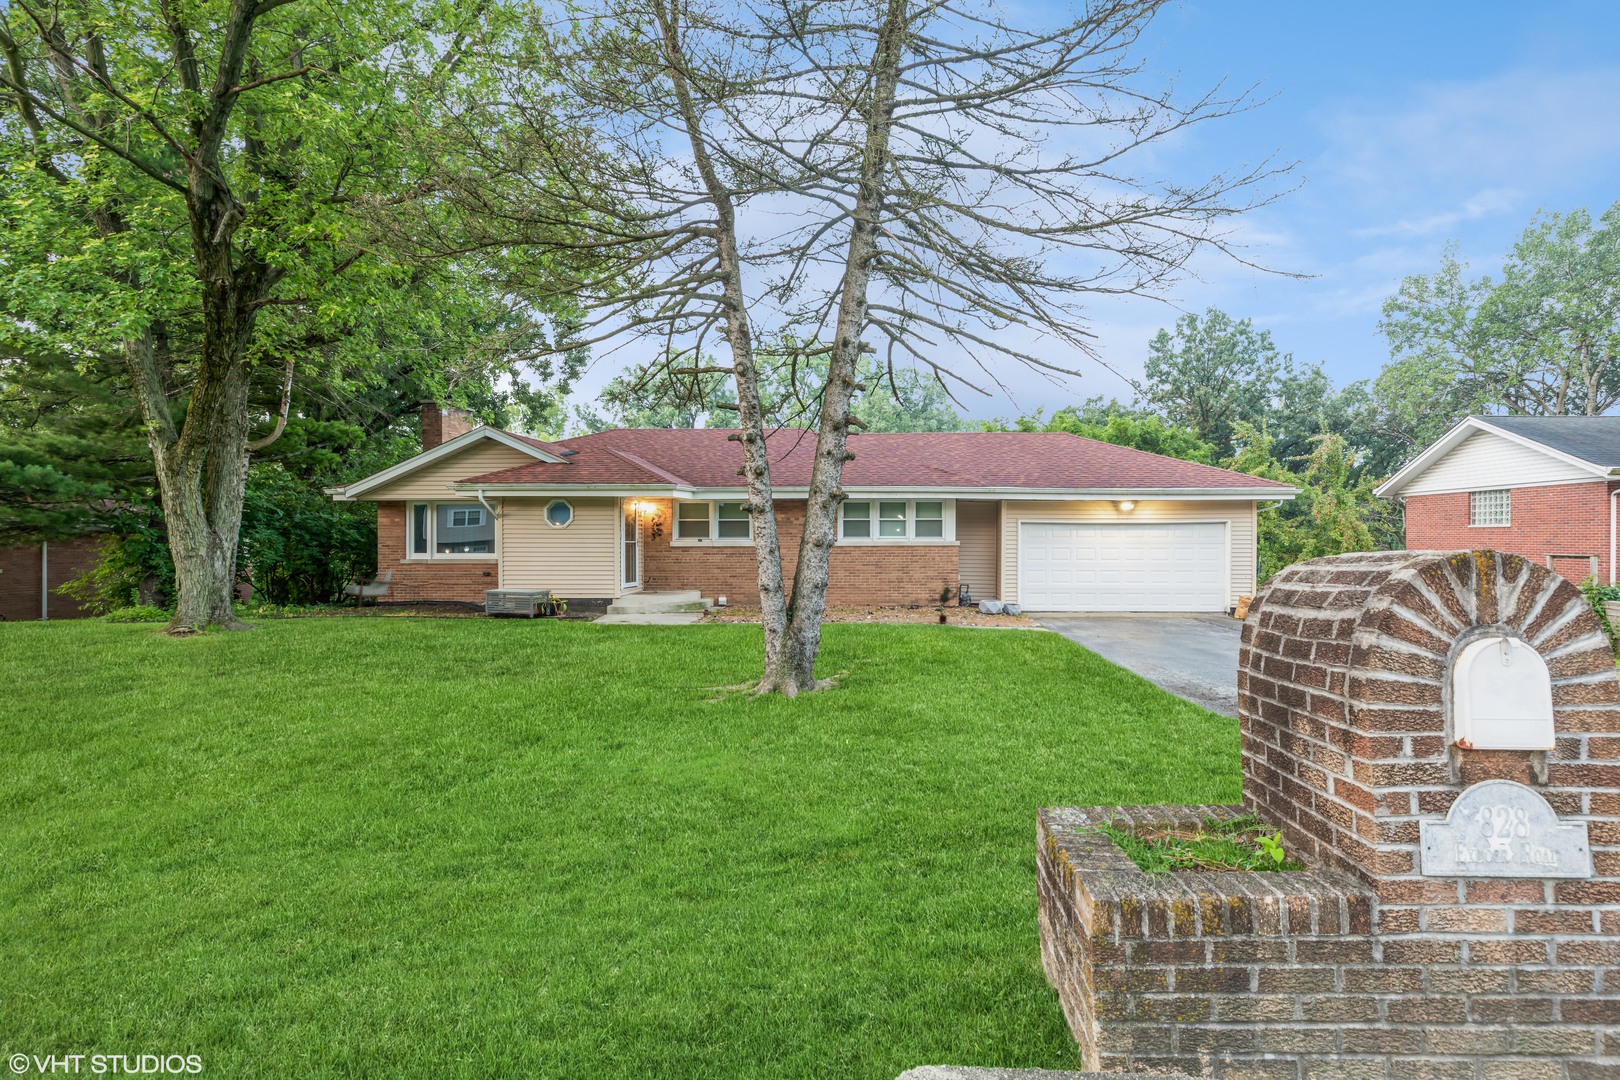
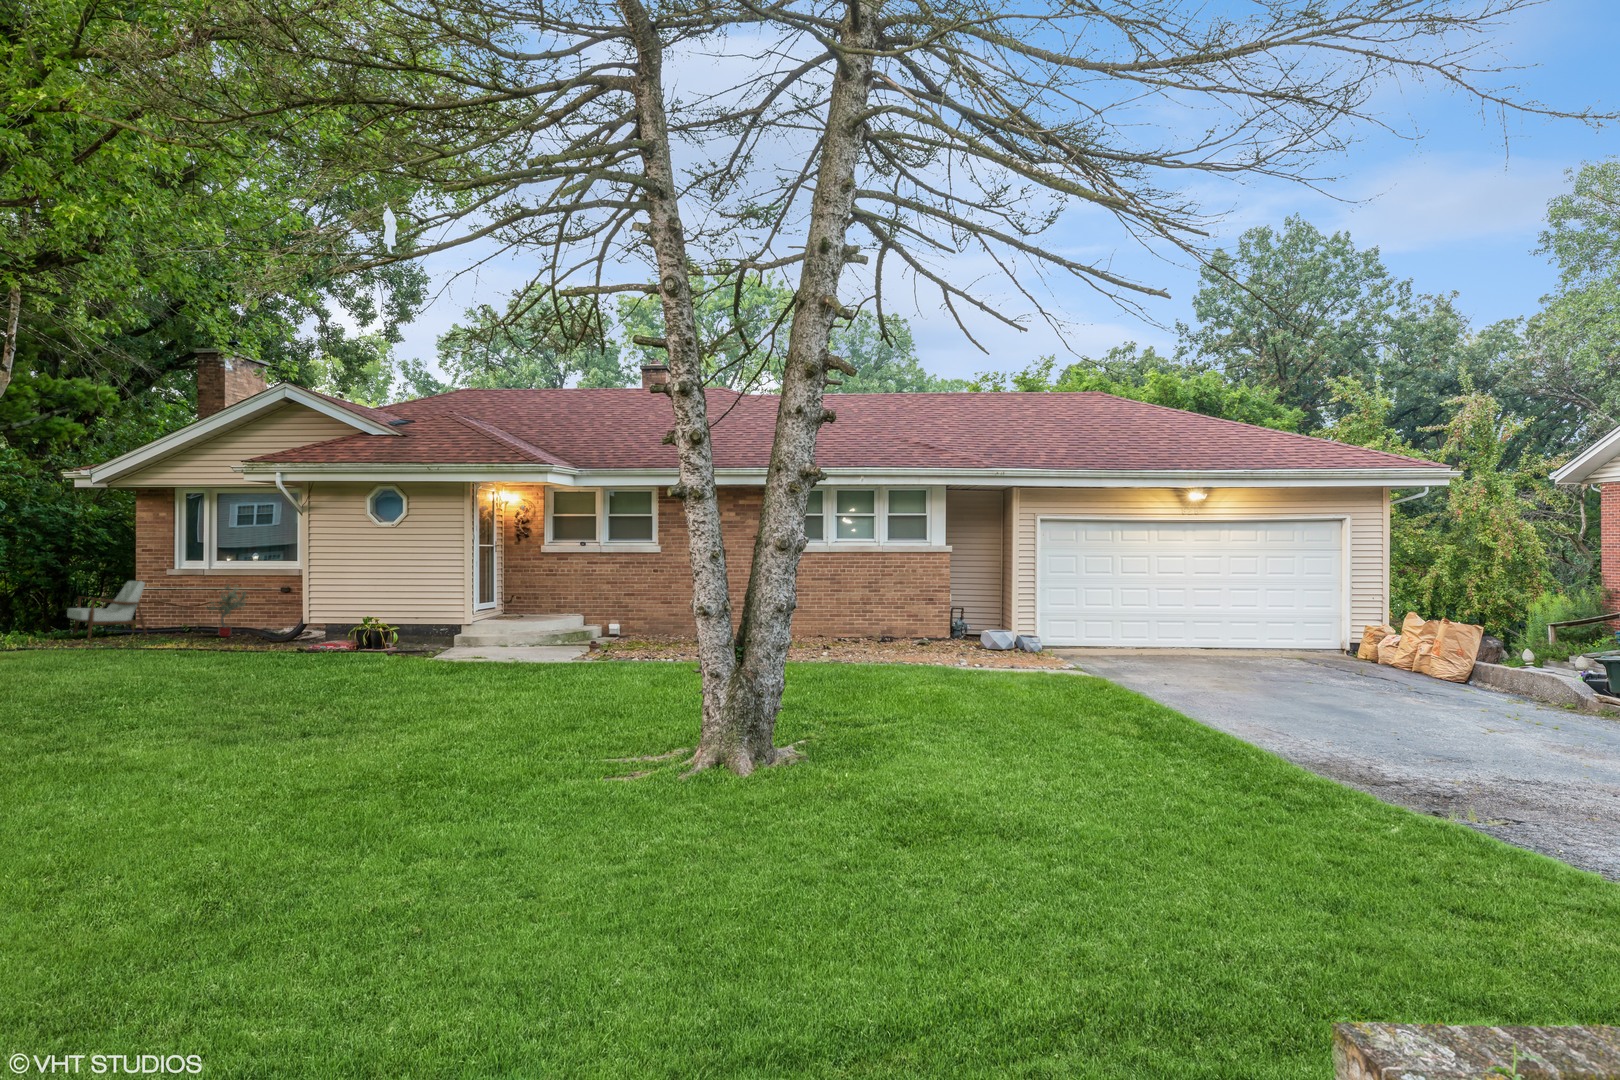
potted tree: present [927,581,959,623] -> present [207,585,247,637]
storage bench: present [483,588,551,618] -> none [277,610,378,650]

